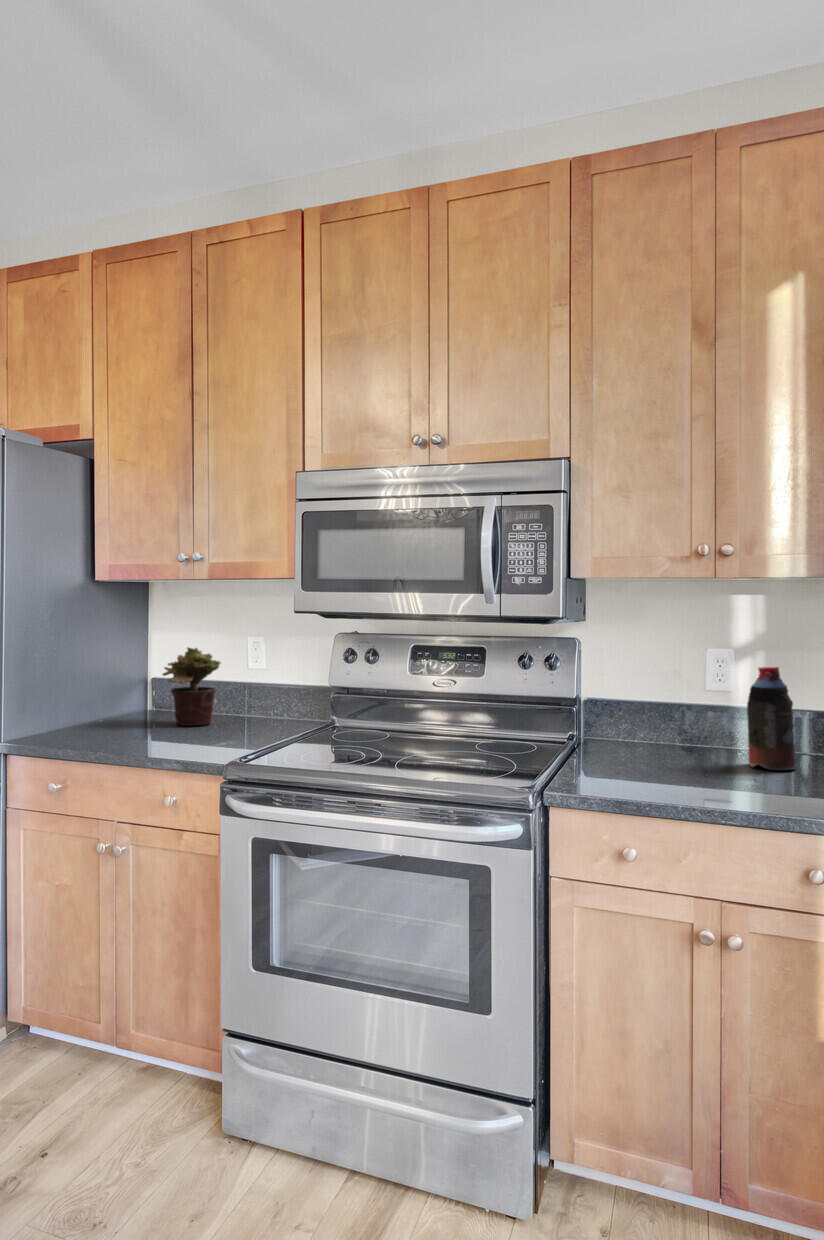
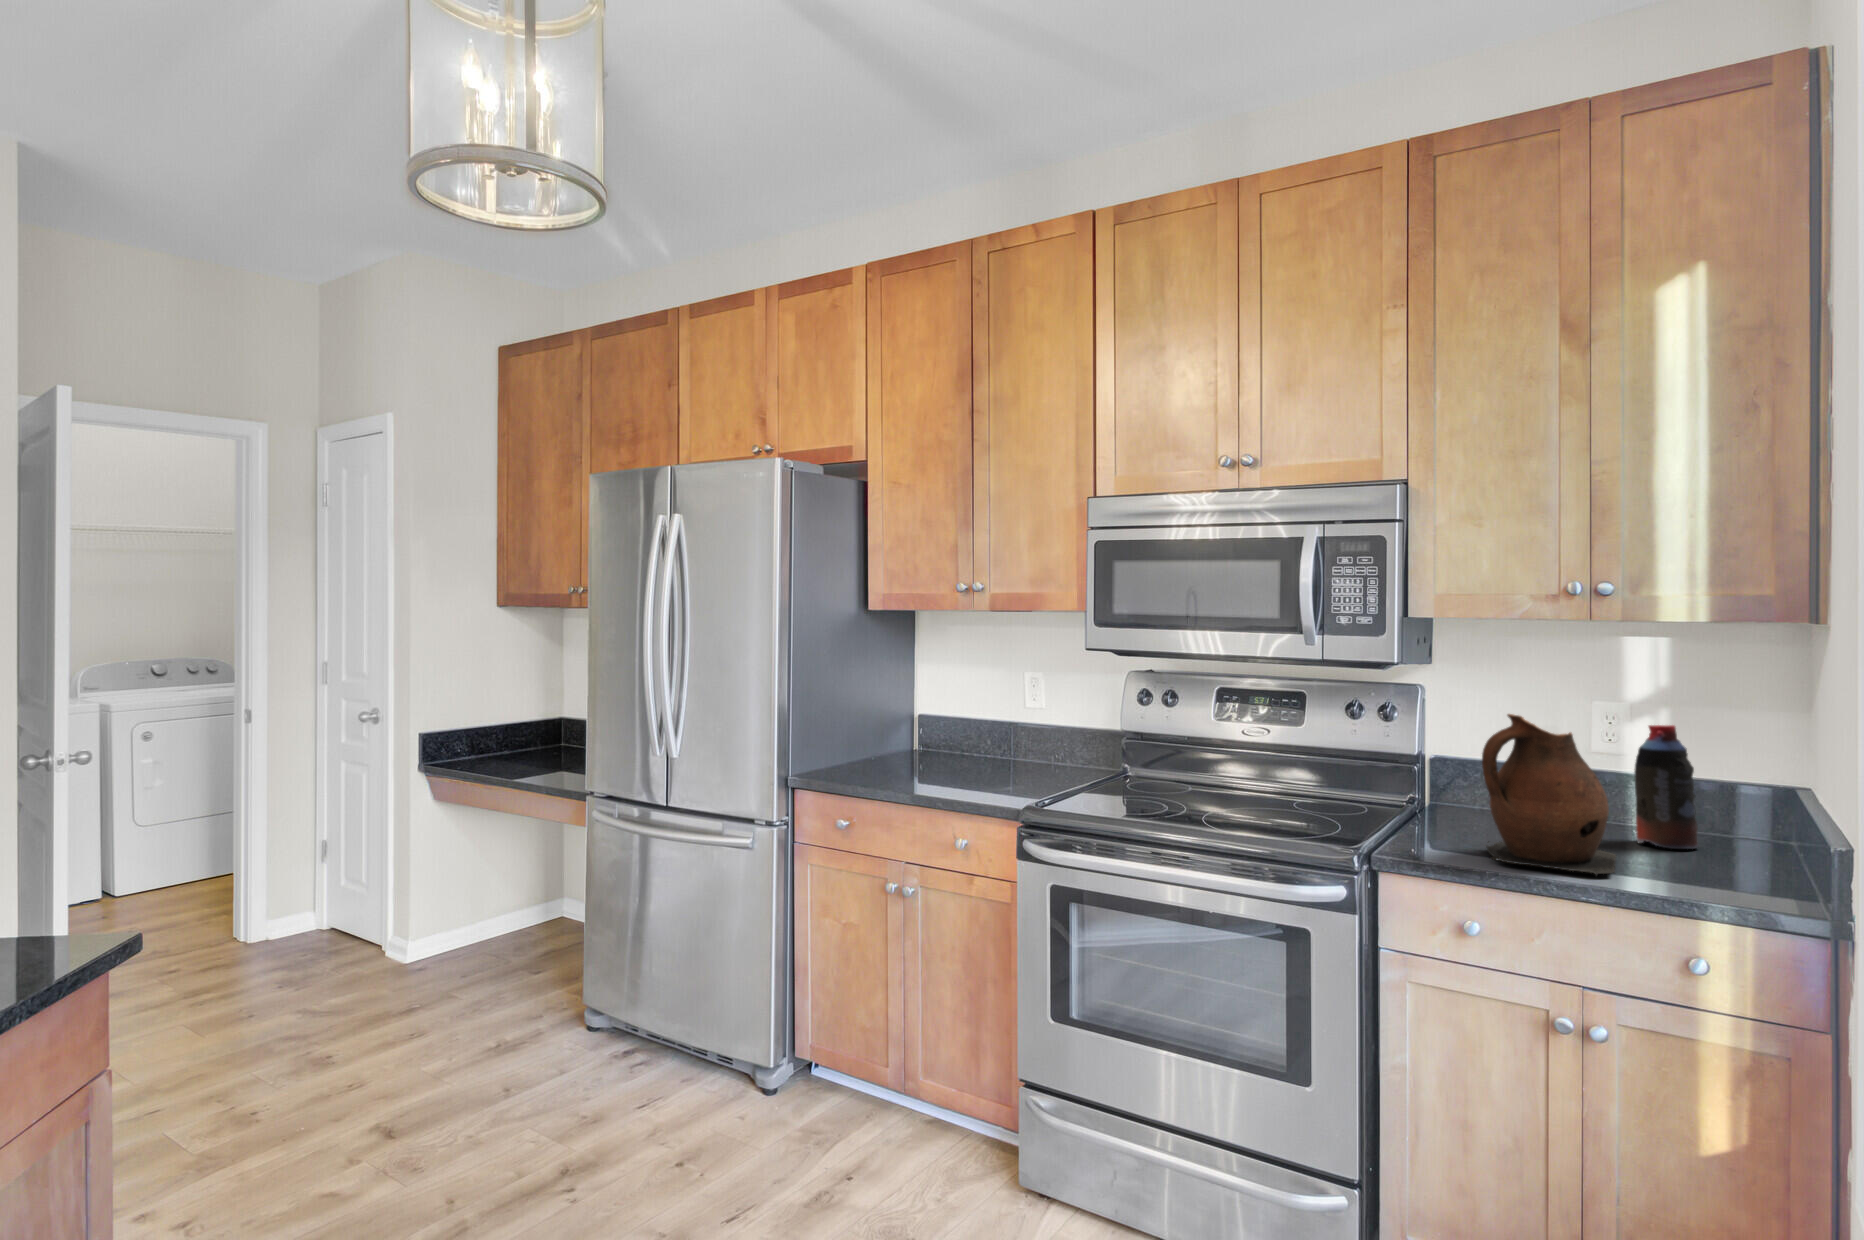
potted plant: present [163,647,221,726] -> none [936,684,999,770]
ceramic pitcher: none [635,659,746,801] -> present [1482,714,1616,876]

